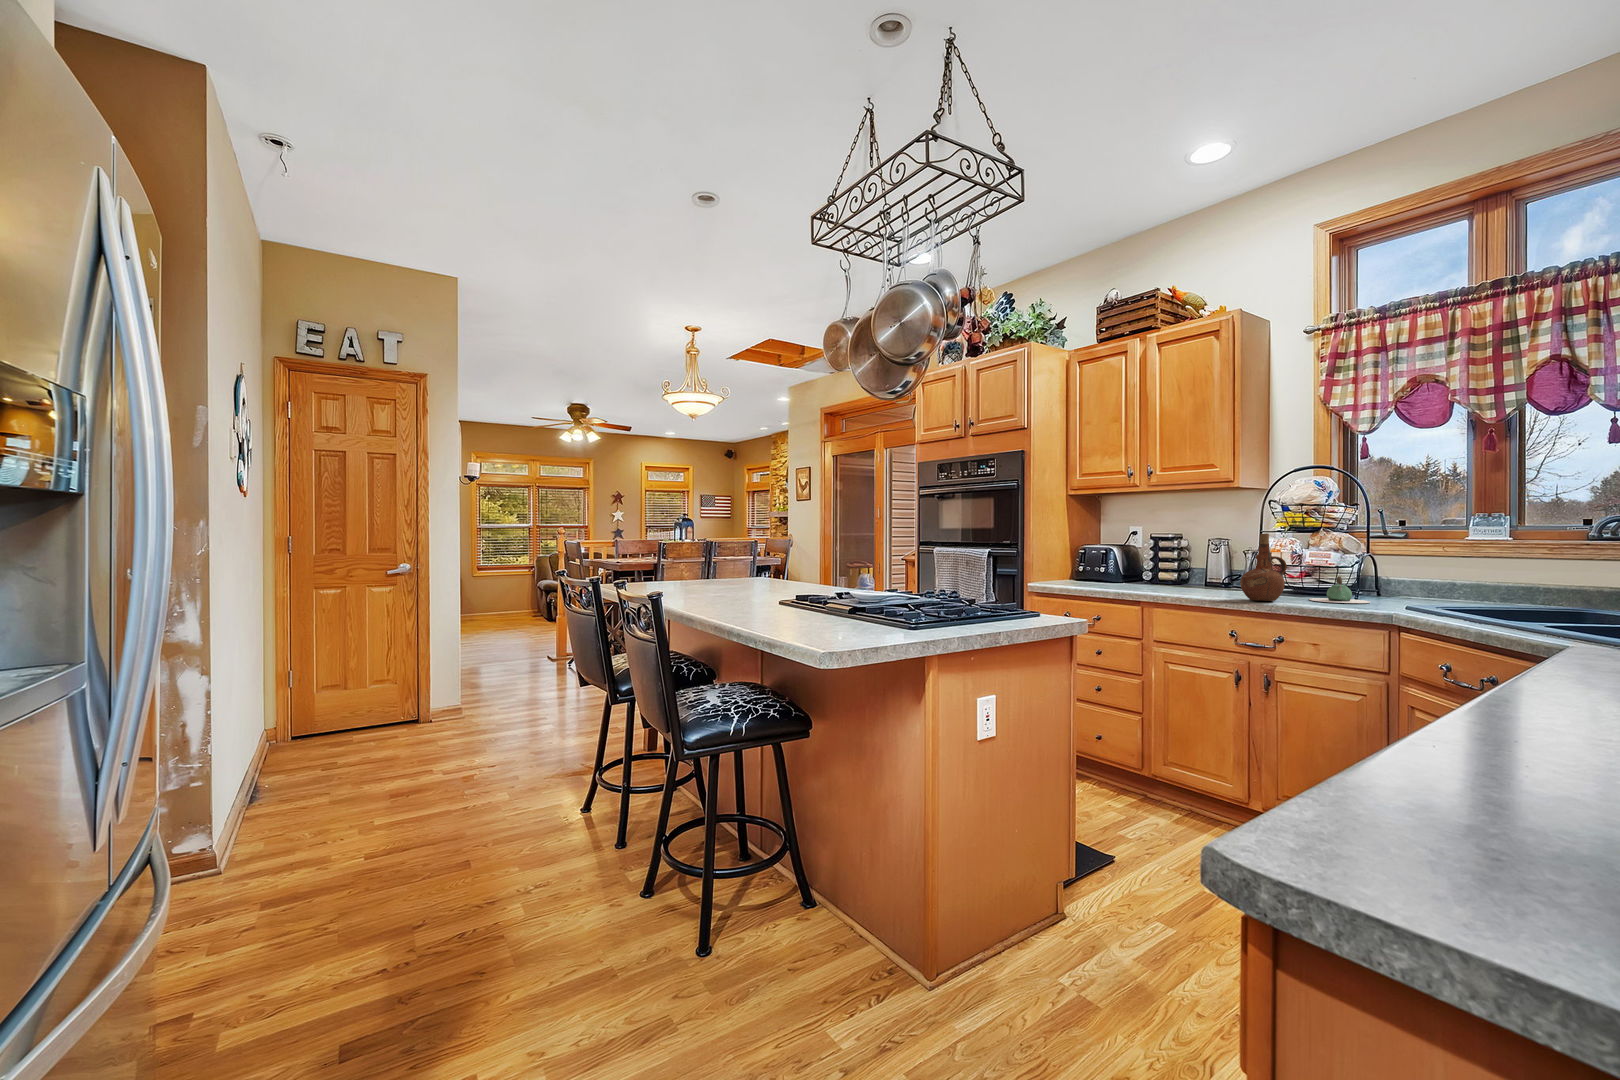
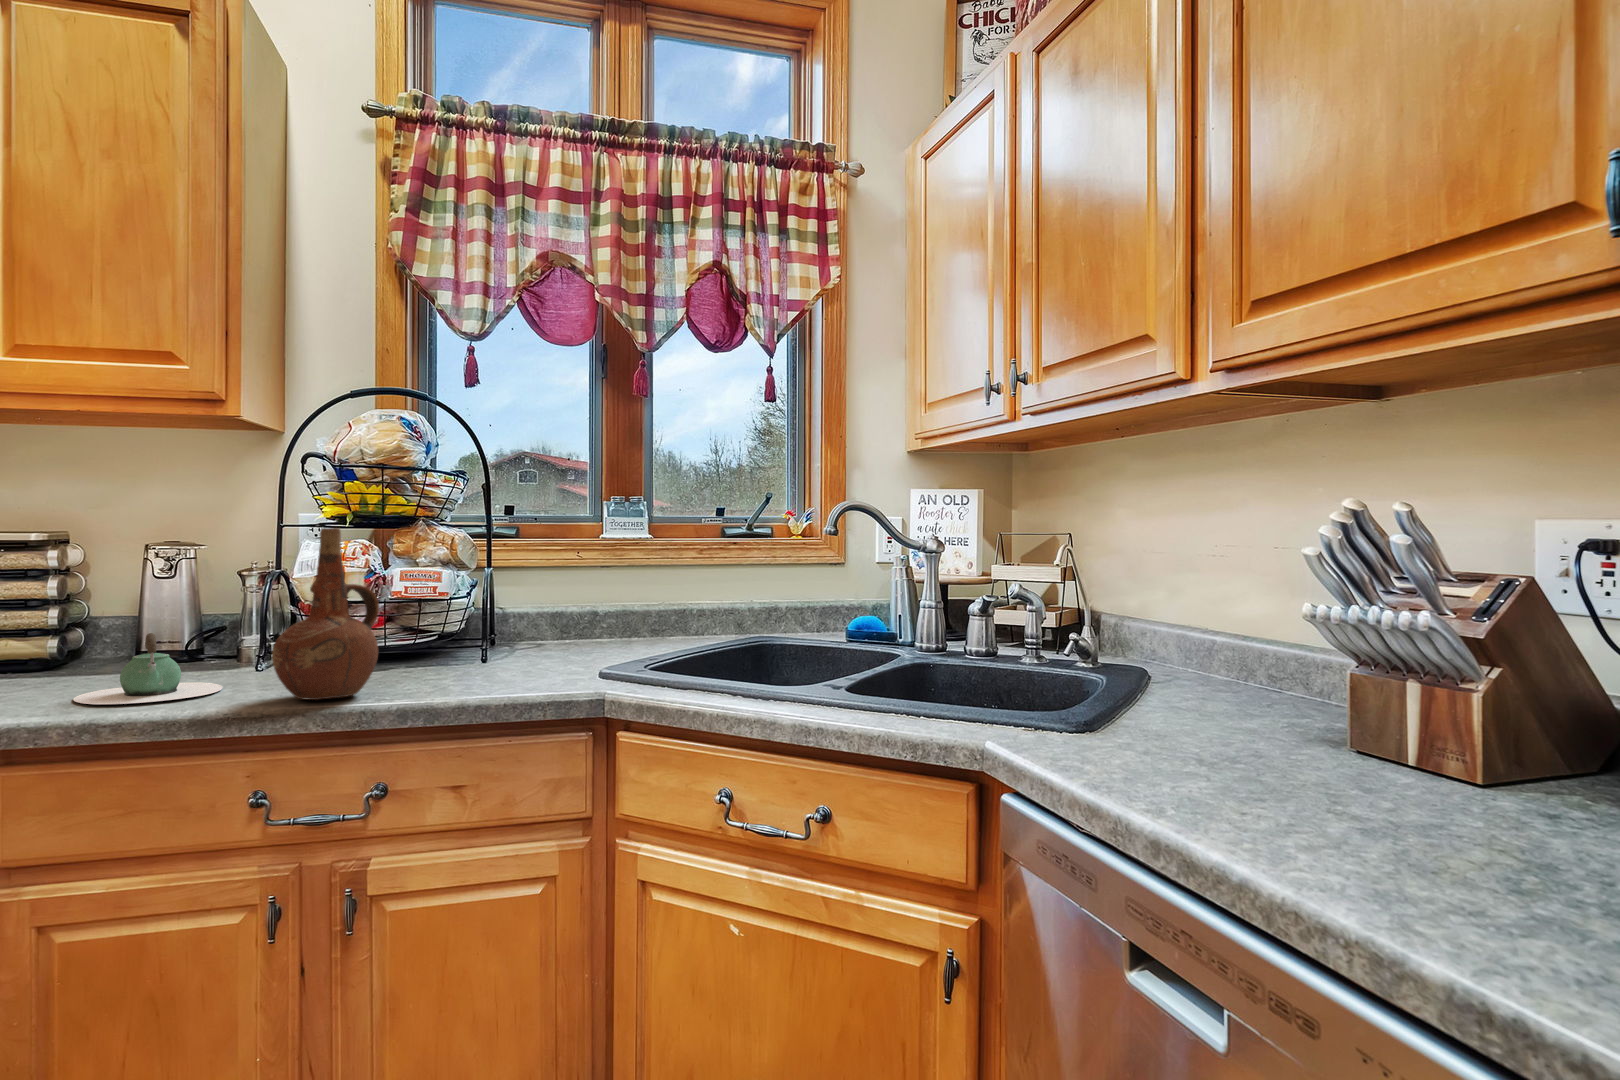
teapot: present [1310,577,1370,603] -> present [73,633,223,704]

